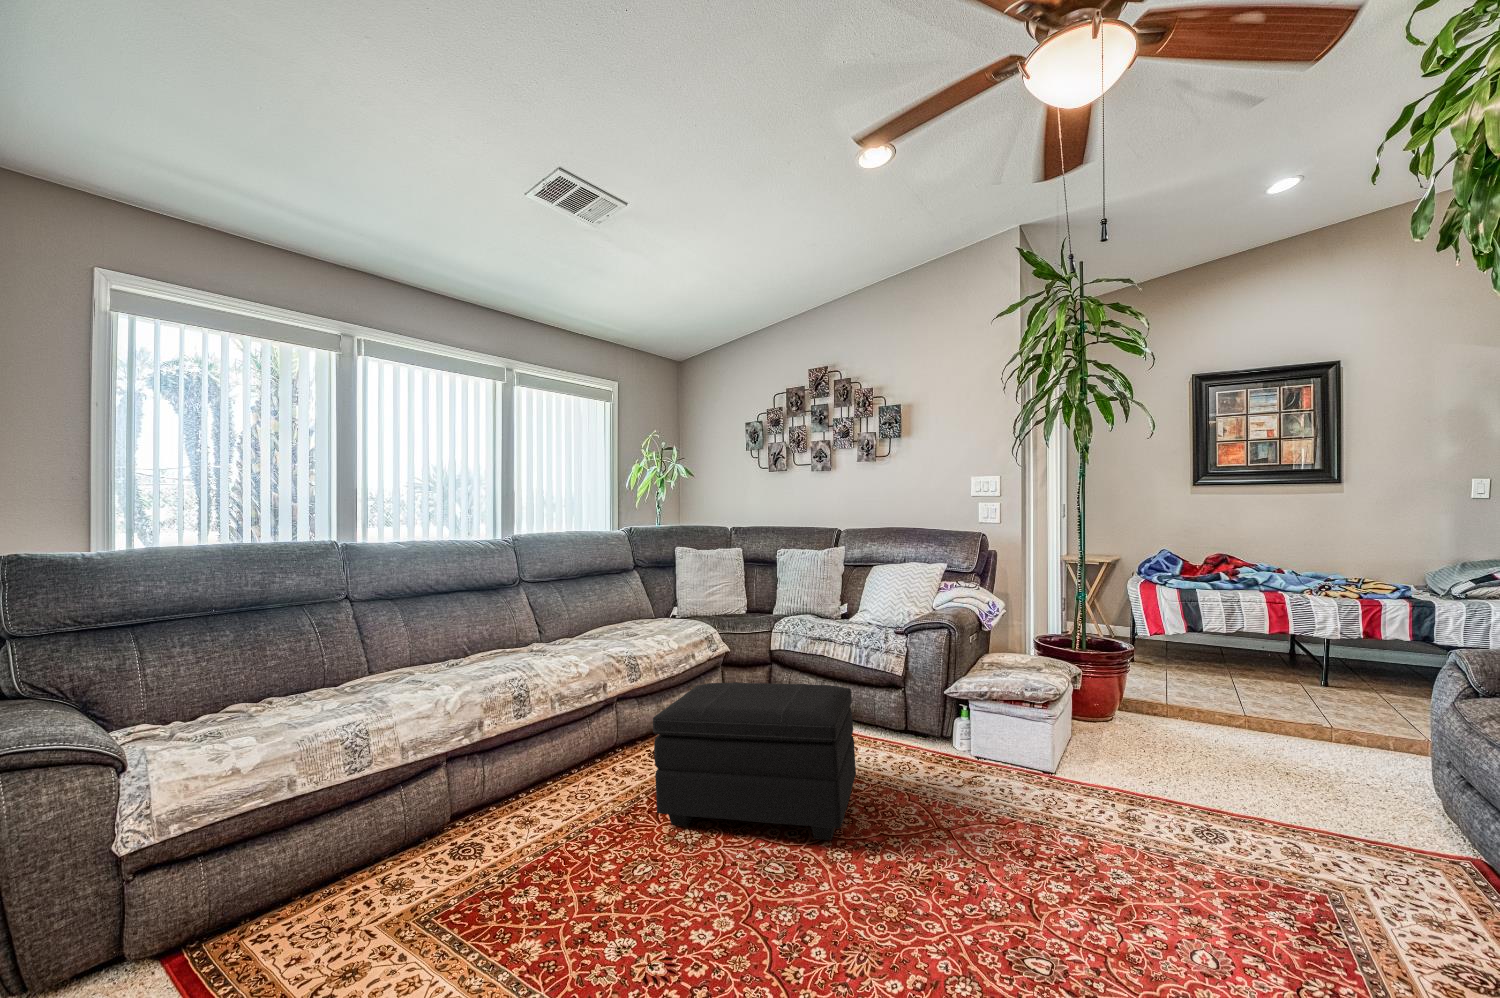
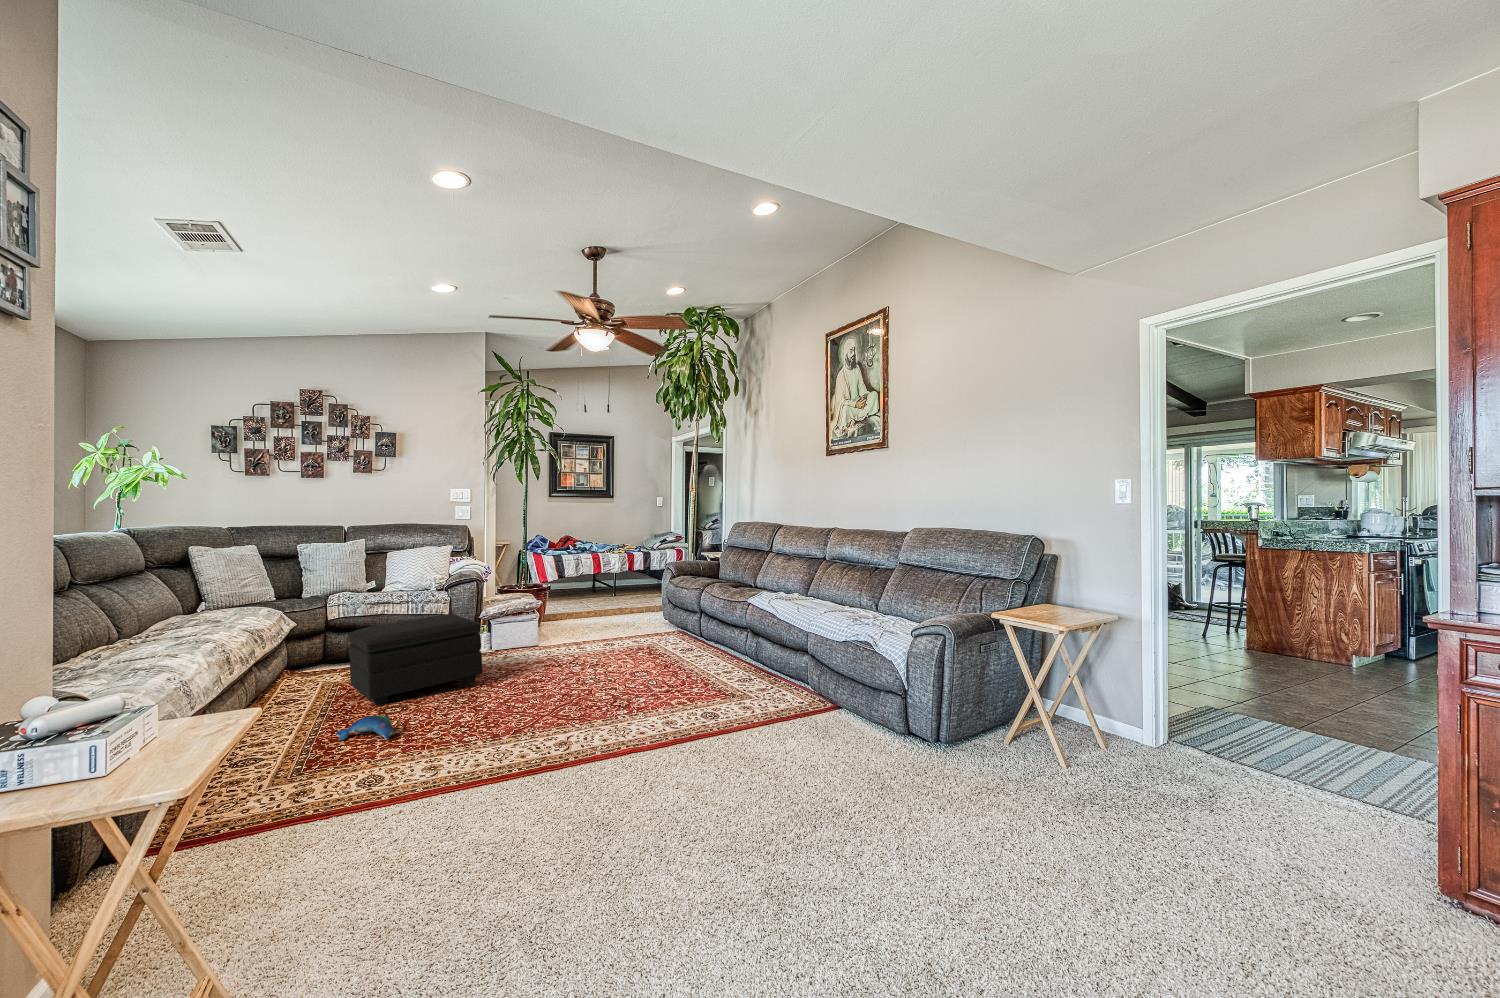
plush toy: none [518,863,581,940] -> present [336,715,393,741]

